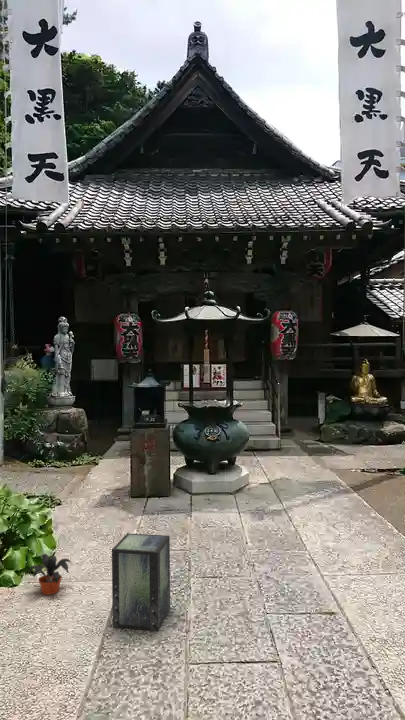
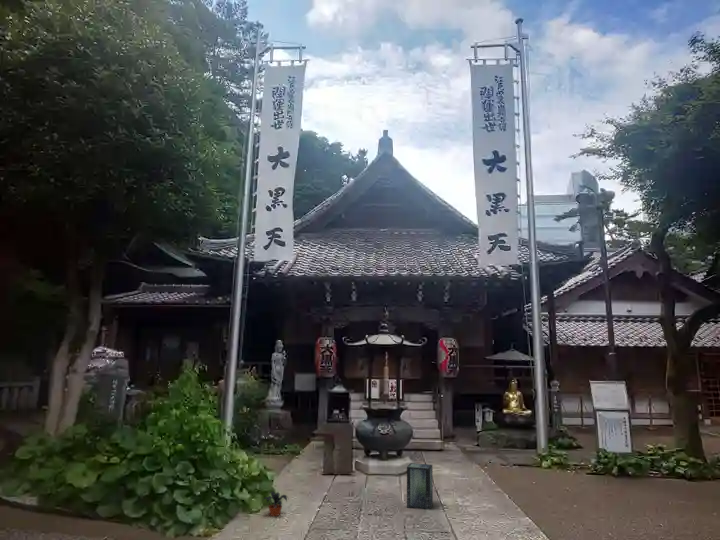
storage box: present [112,533,170,631] -> present [407,463,433,510]

